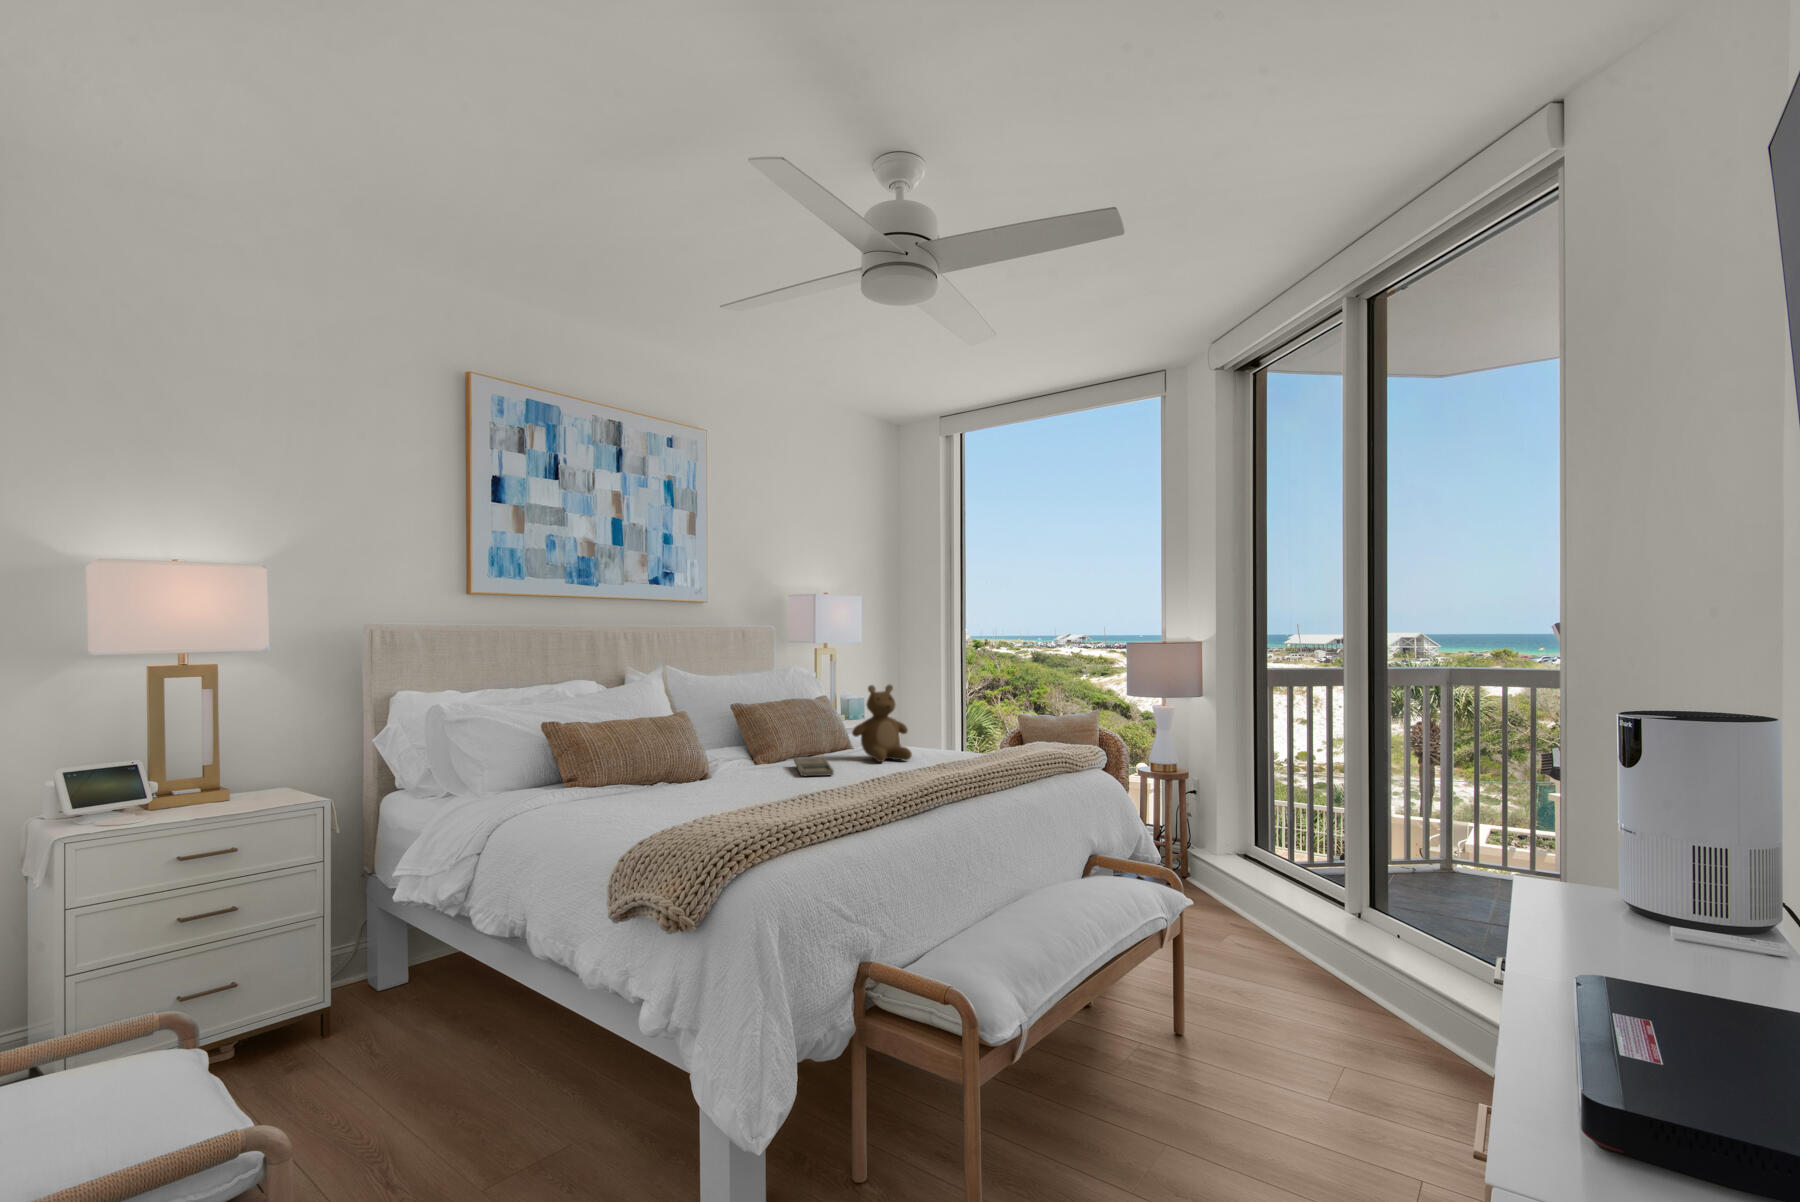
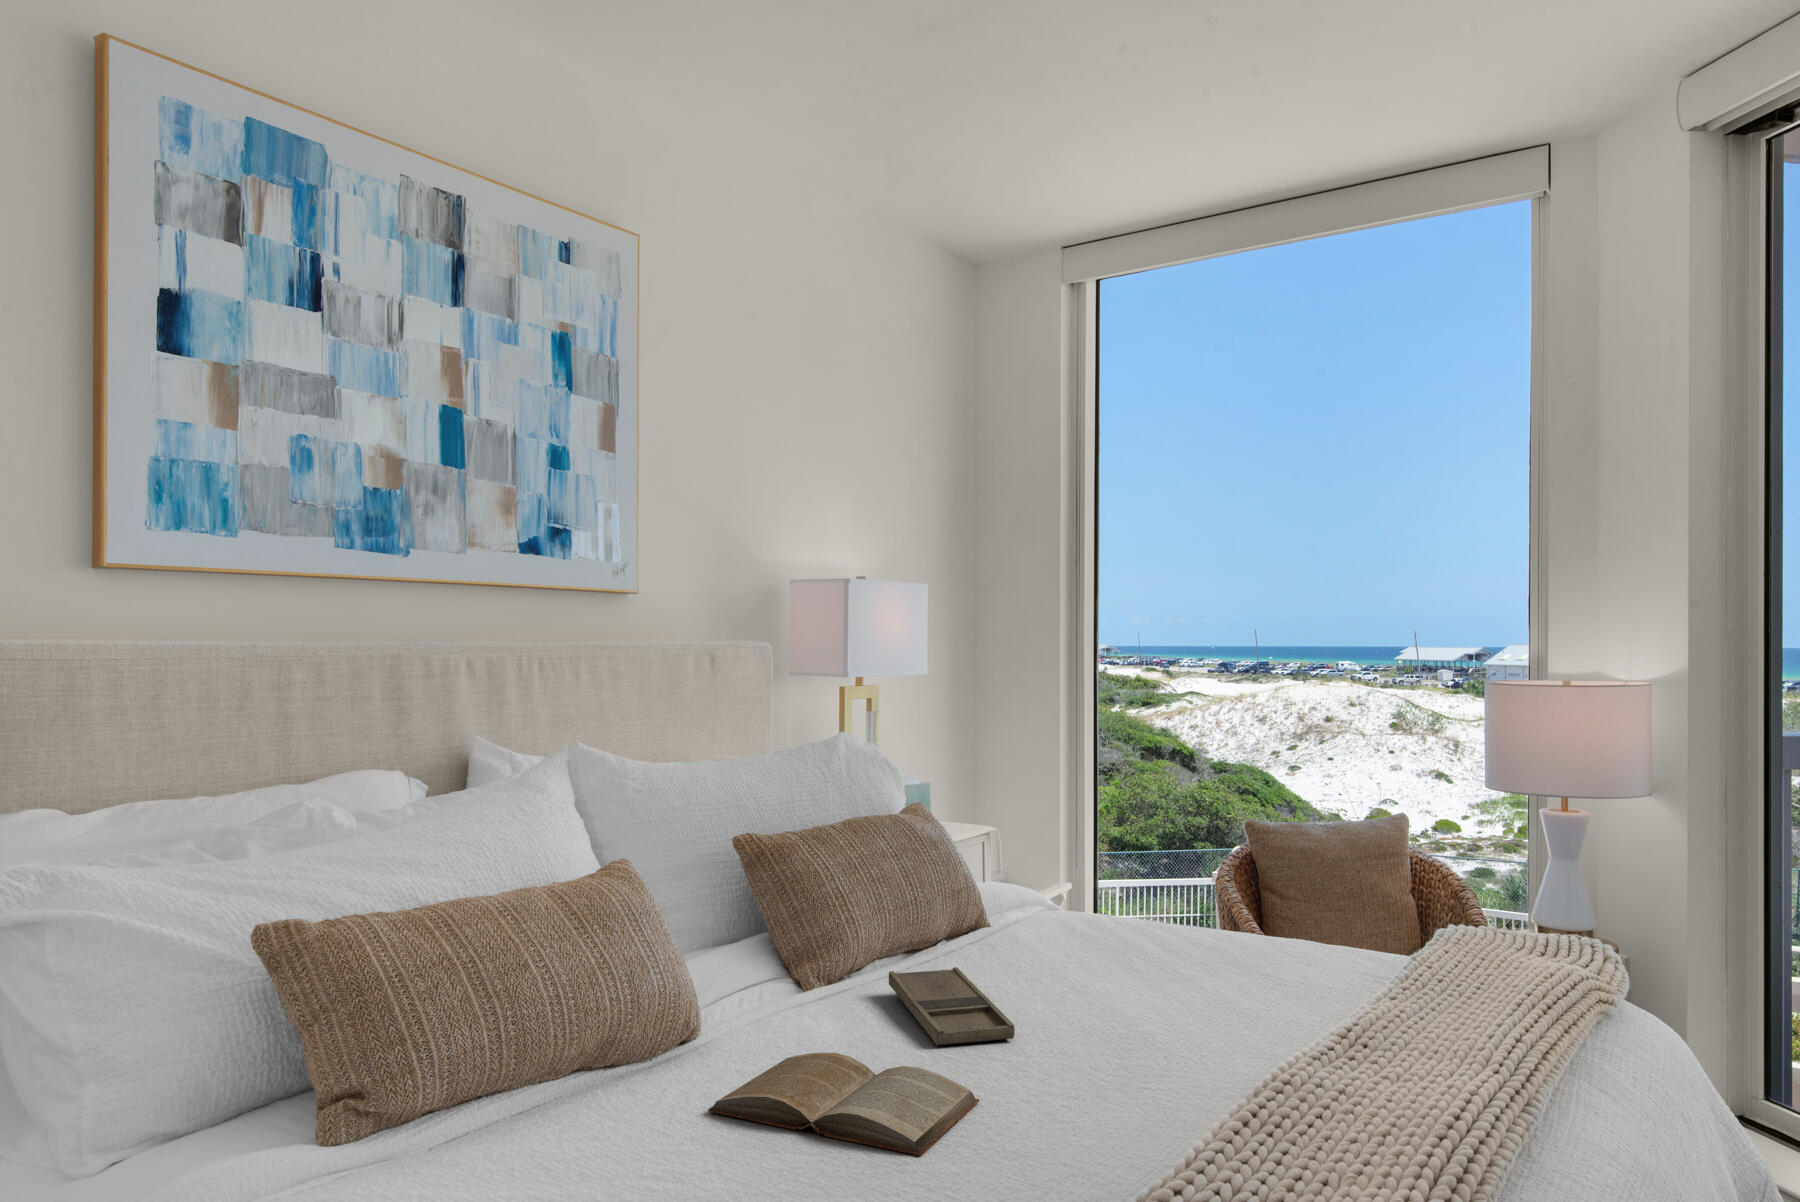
teddy bear: present [852,685,912,762] -> none [1007,788,1149,978]
book: none [704,773,805,795] -> present [708,1053,979,1156]

